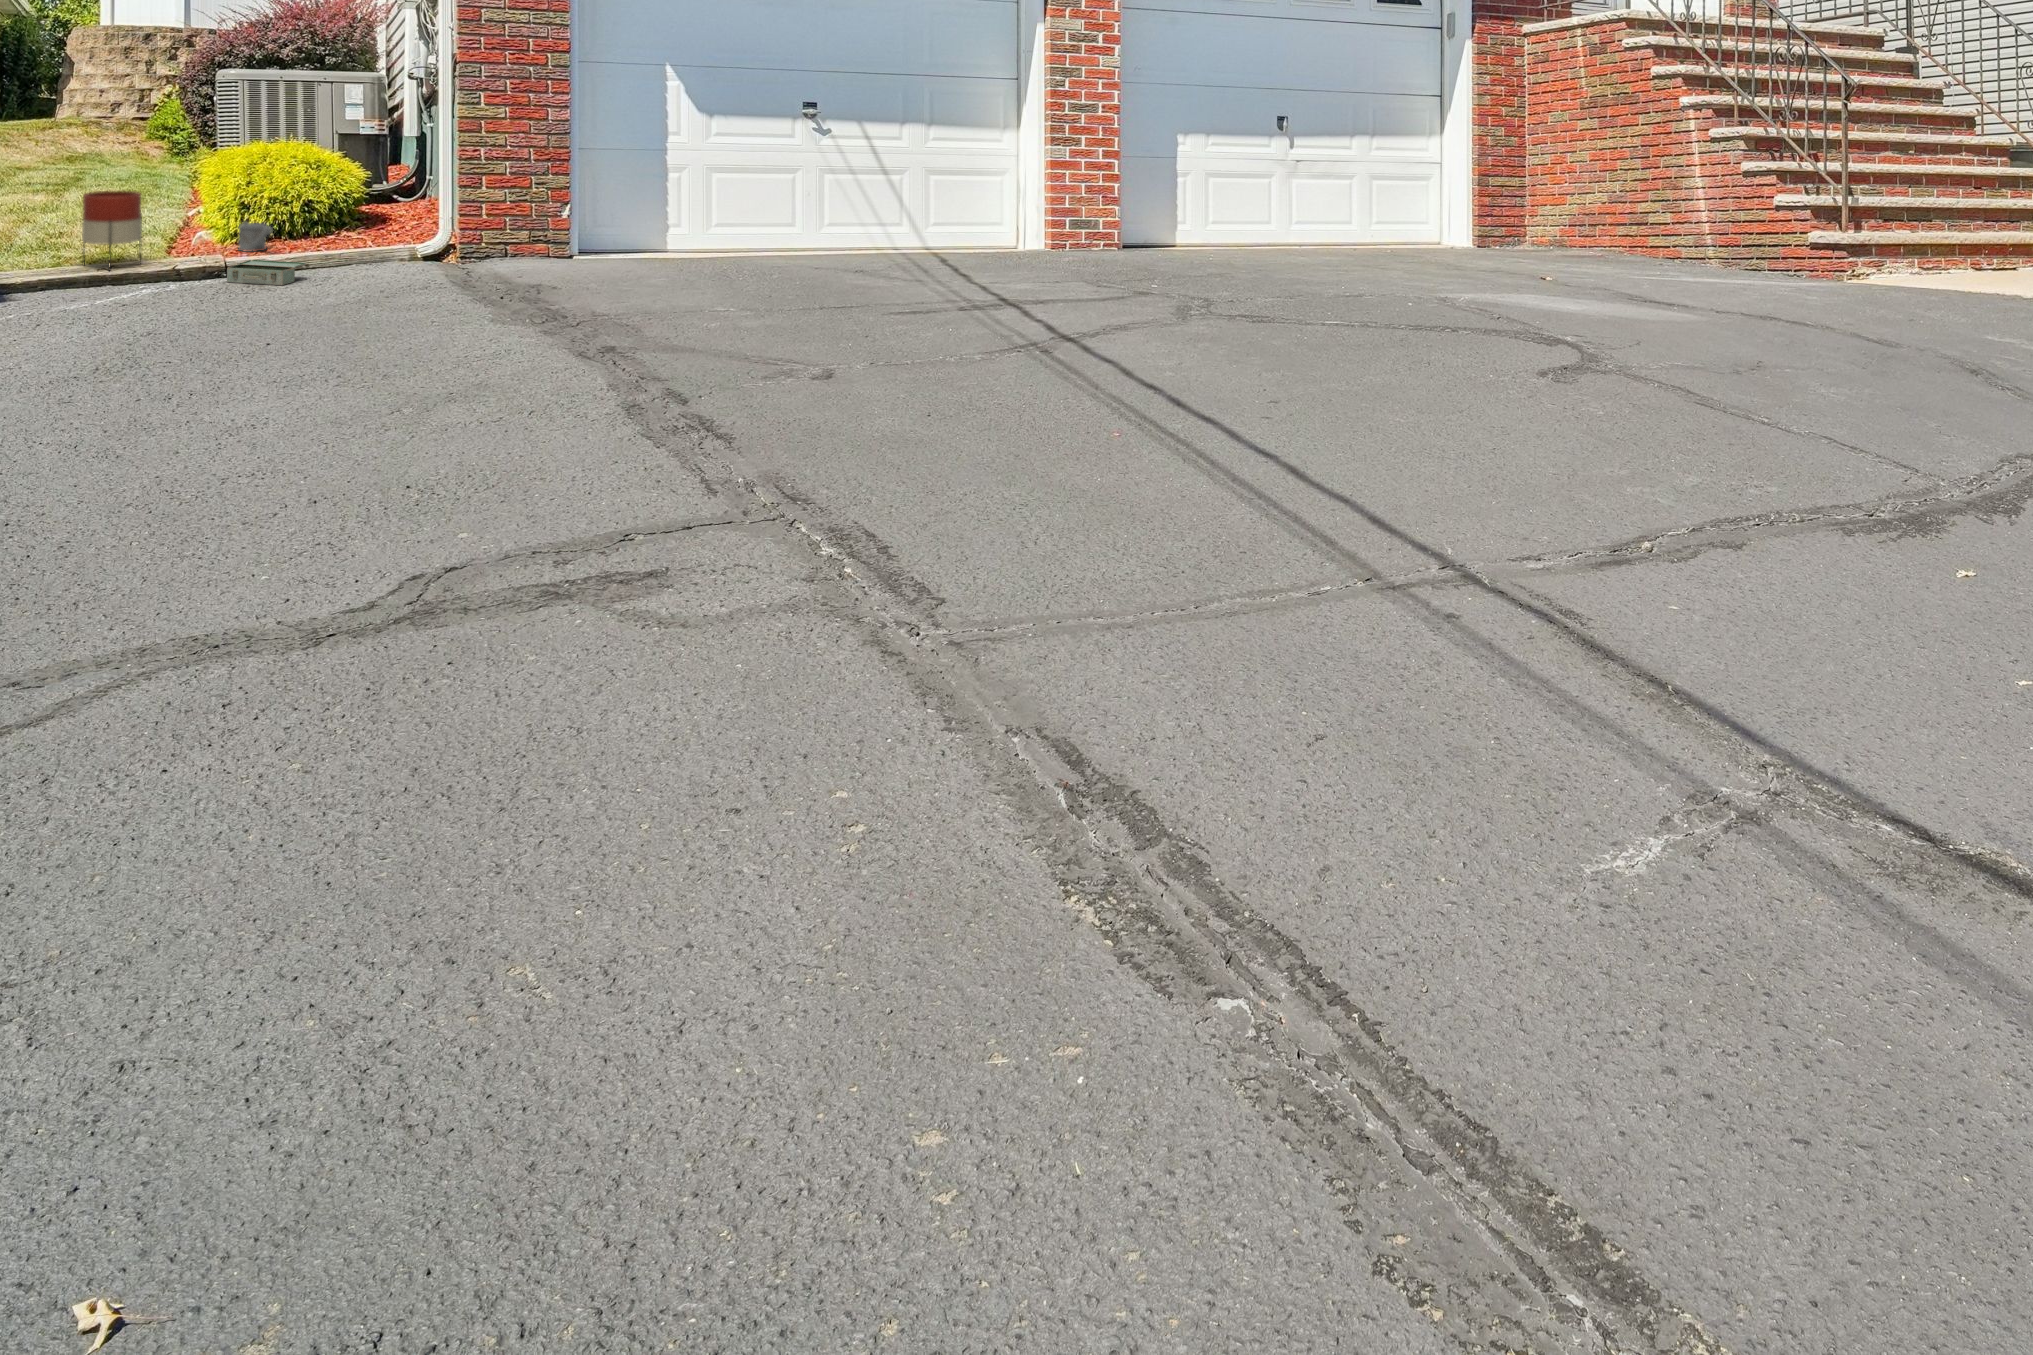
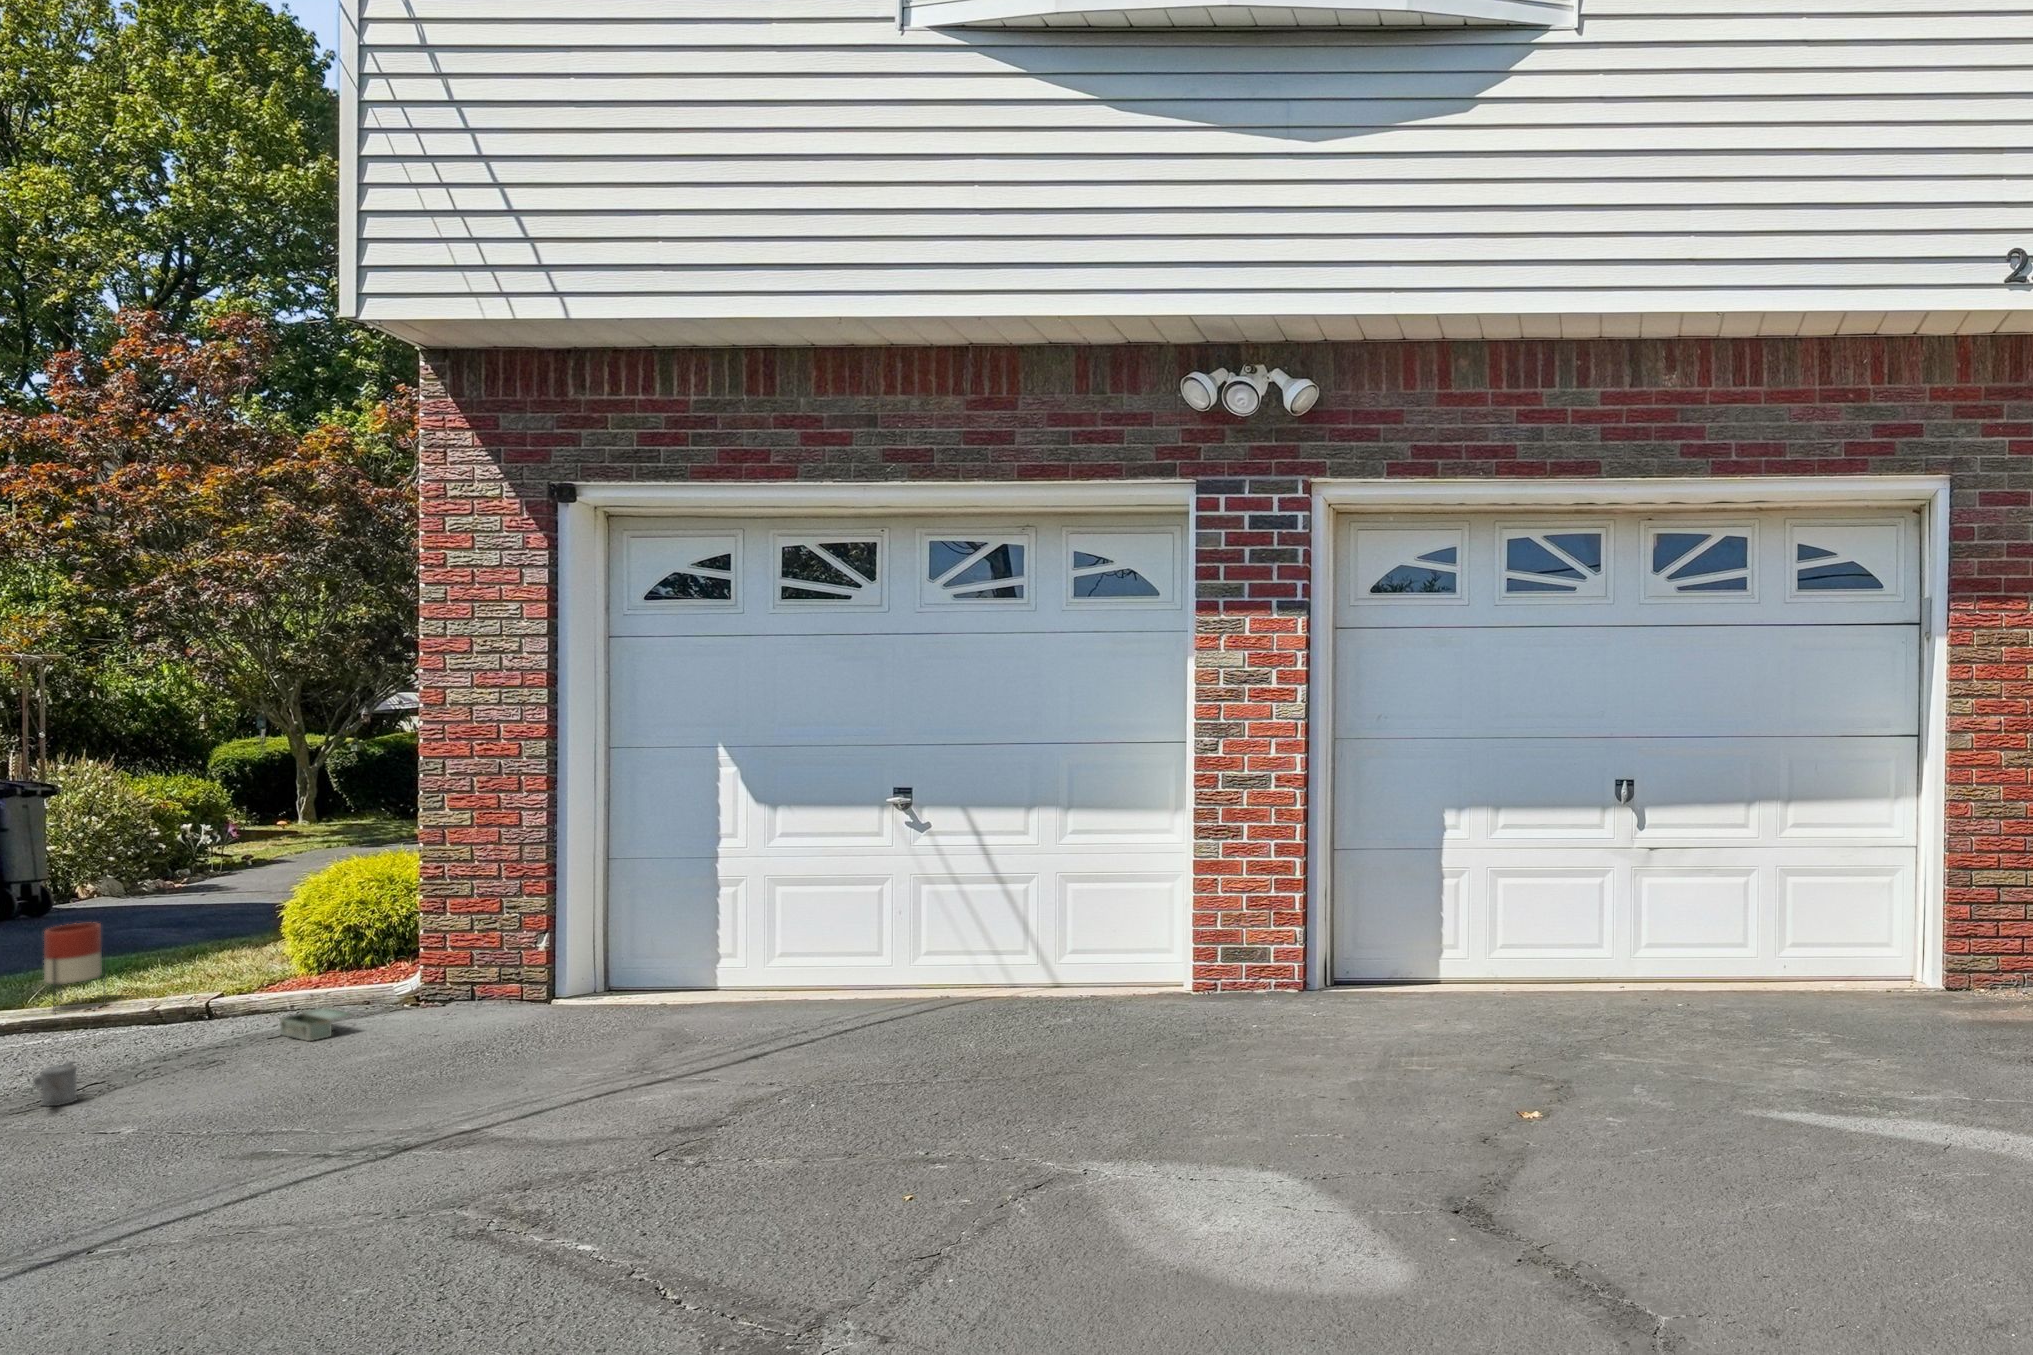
watering can: present [238,222,273,252] -> present [33,1061,78,1106]
toolbox: present [227,260,306,285] -> present [280,1008,351,1041]

